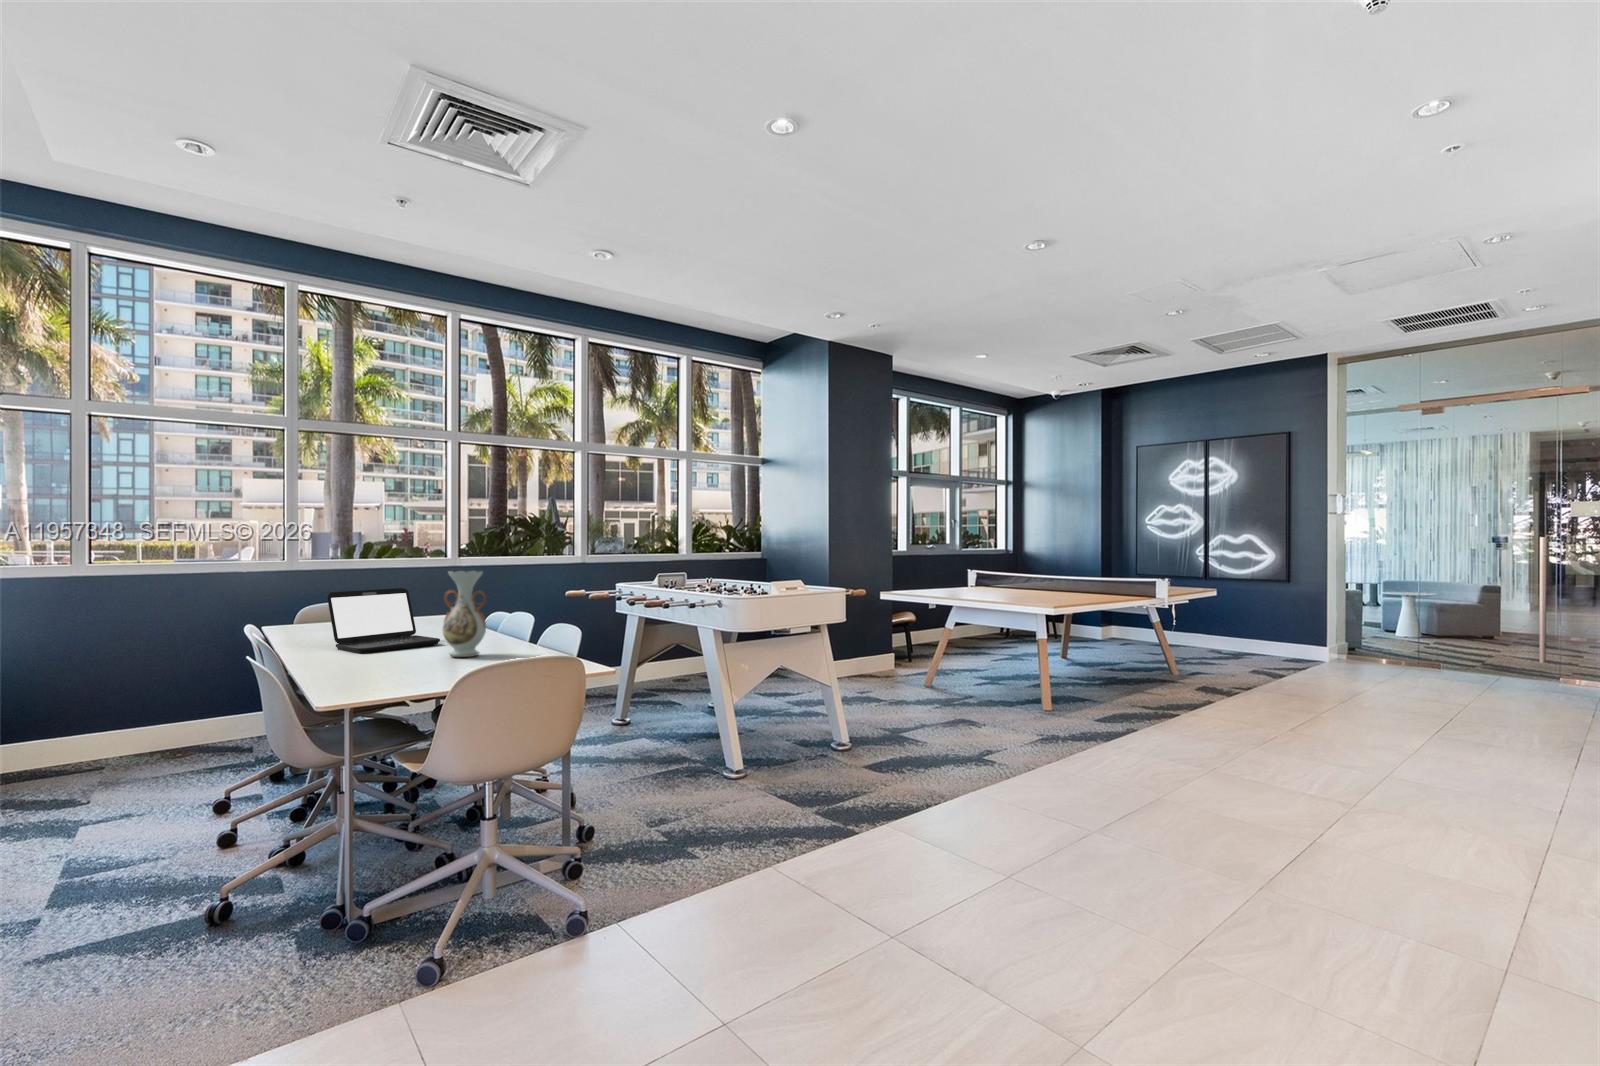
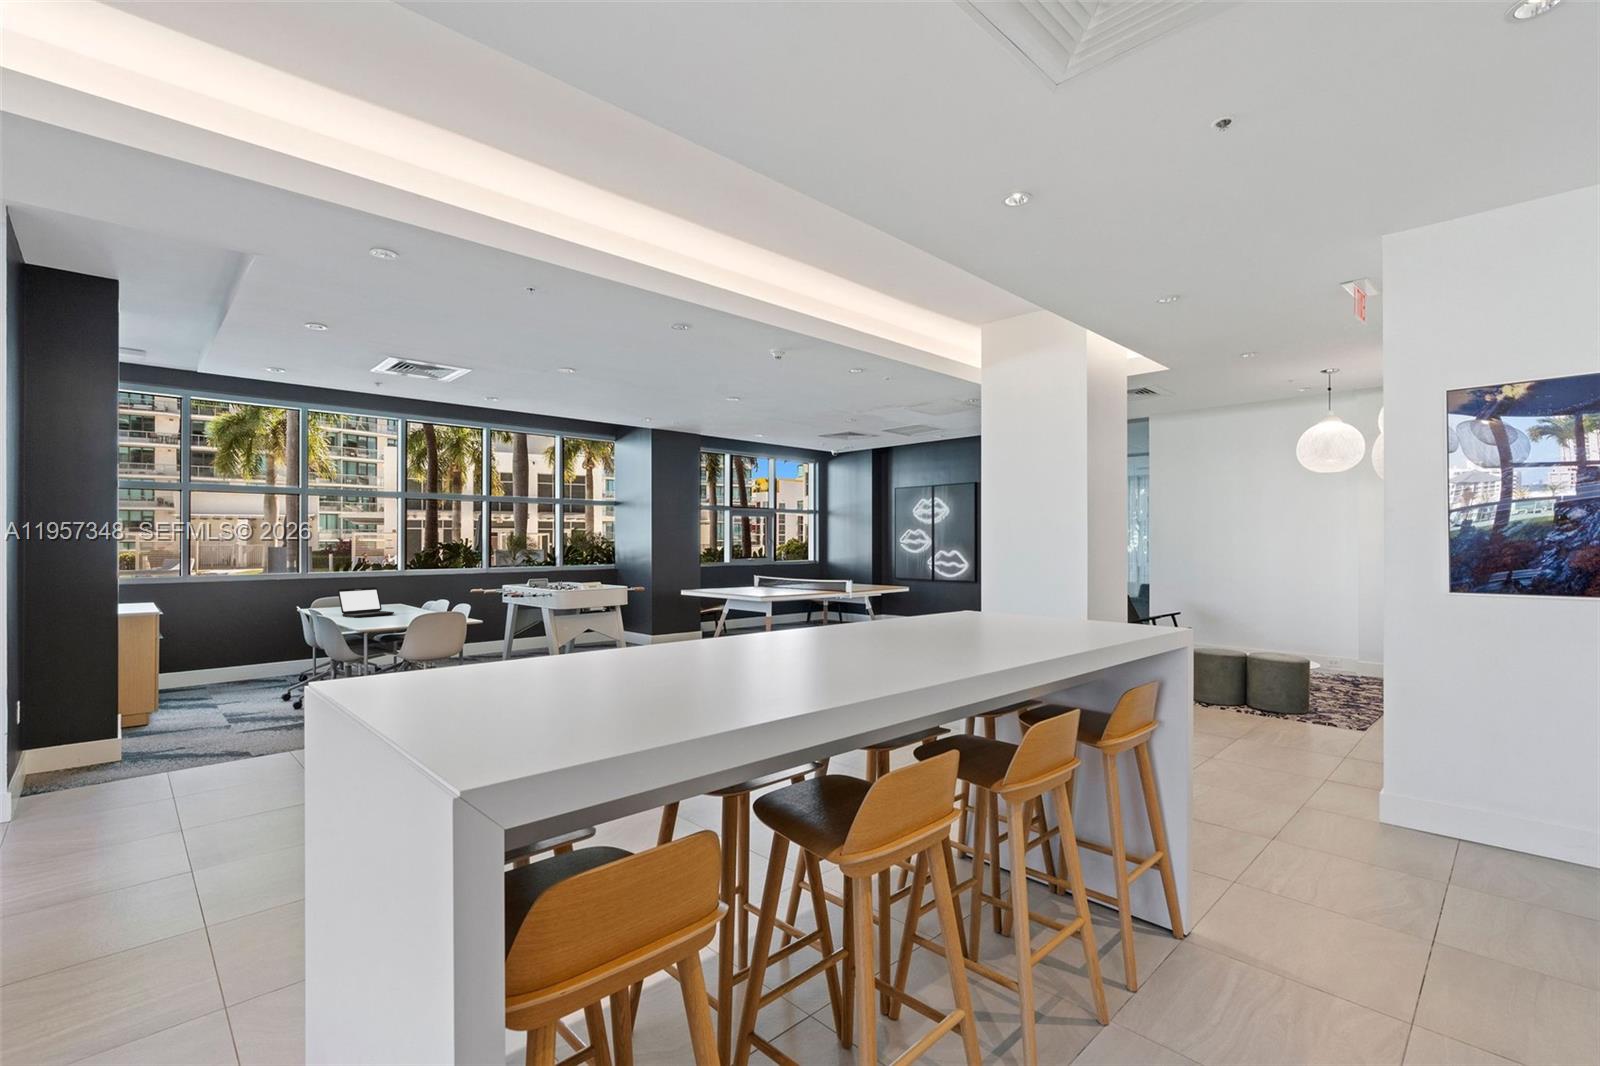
vase: present [443,571,486,657] -> none [395,578,416,618]

